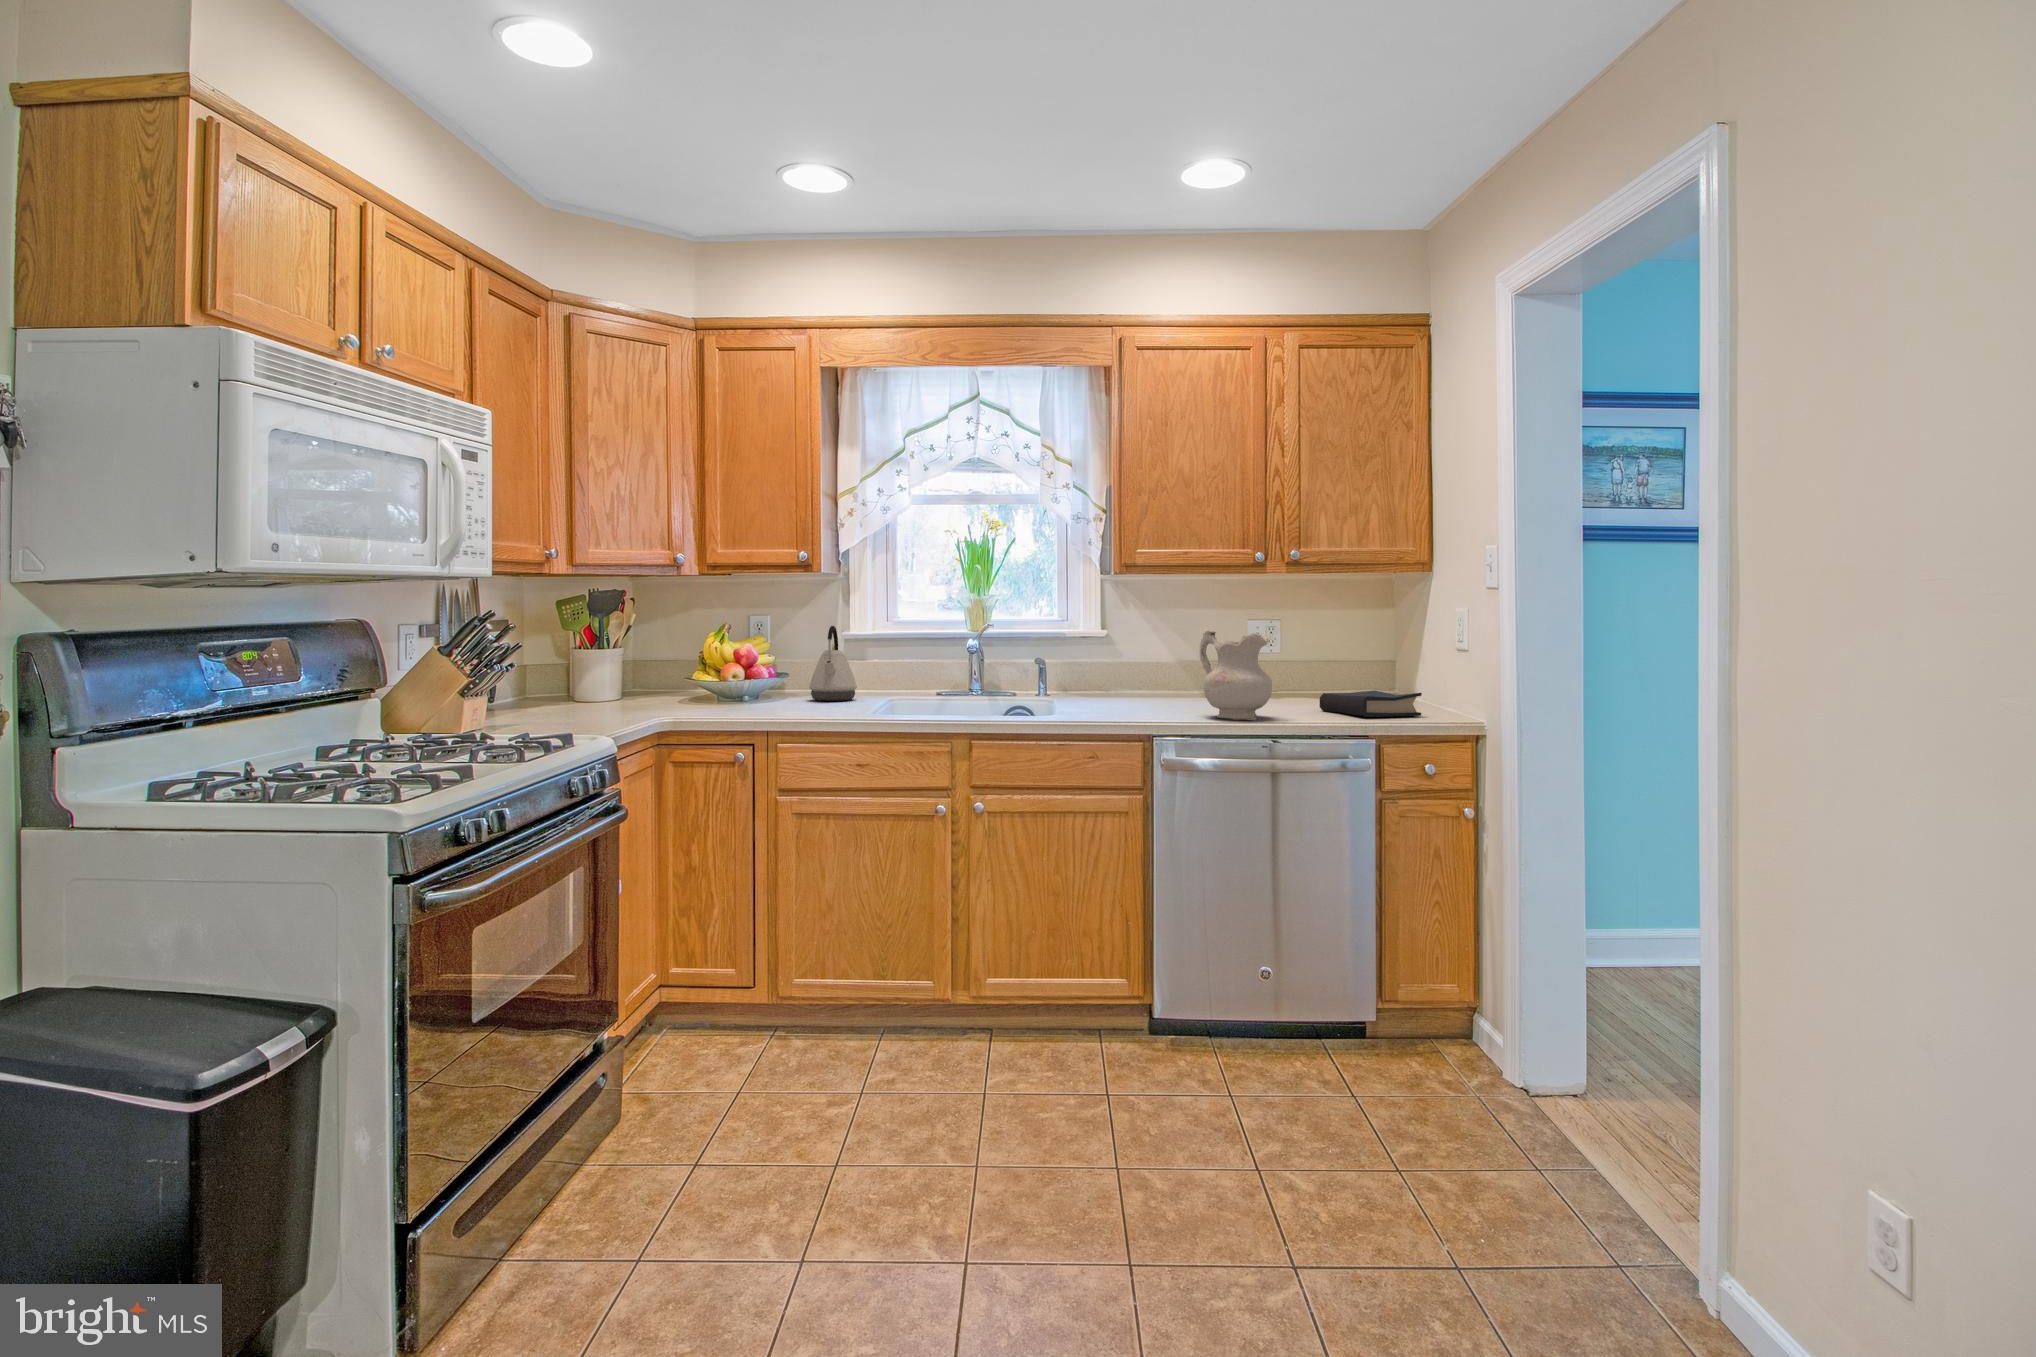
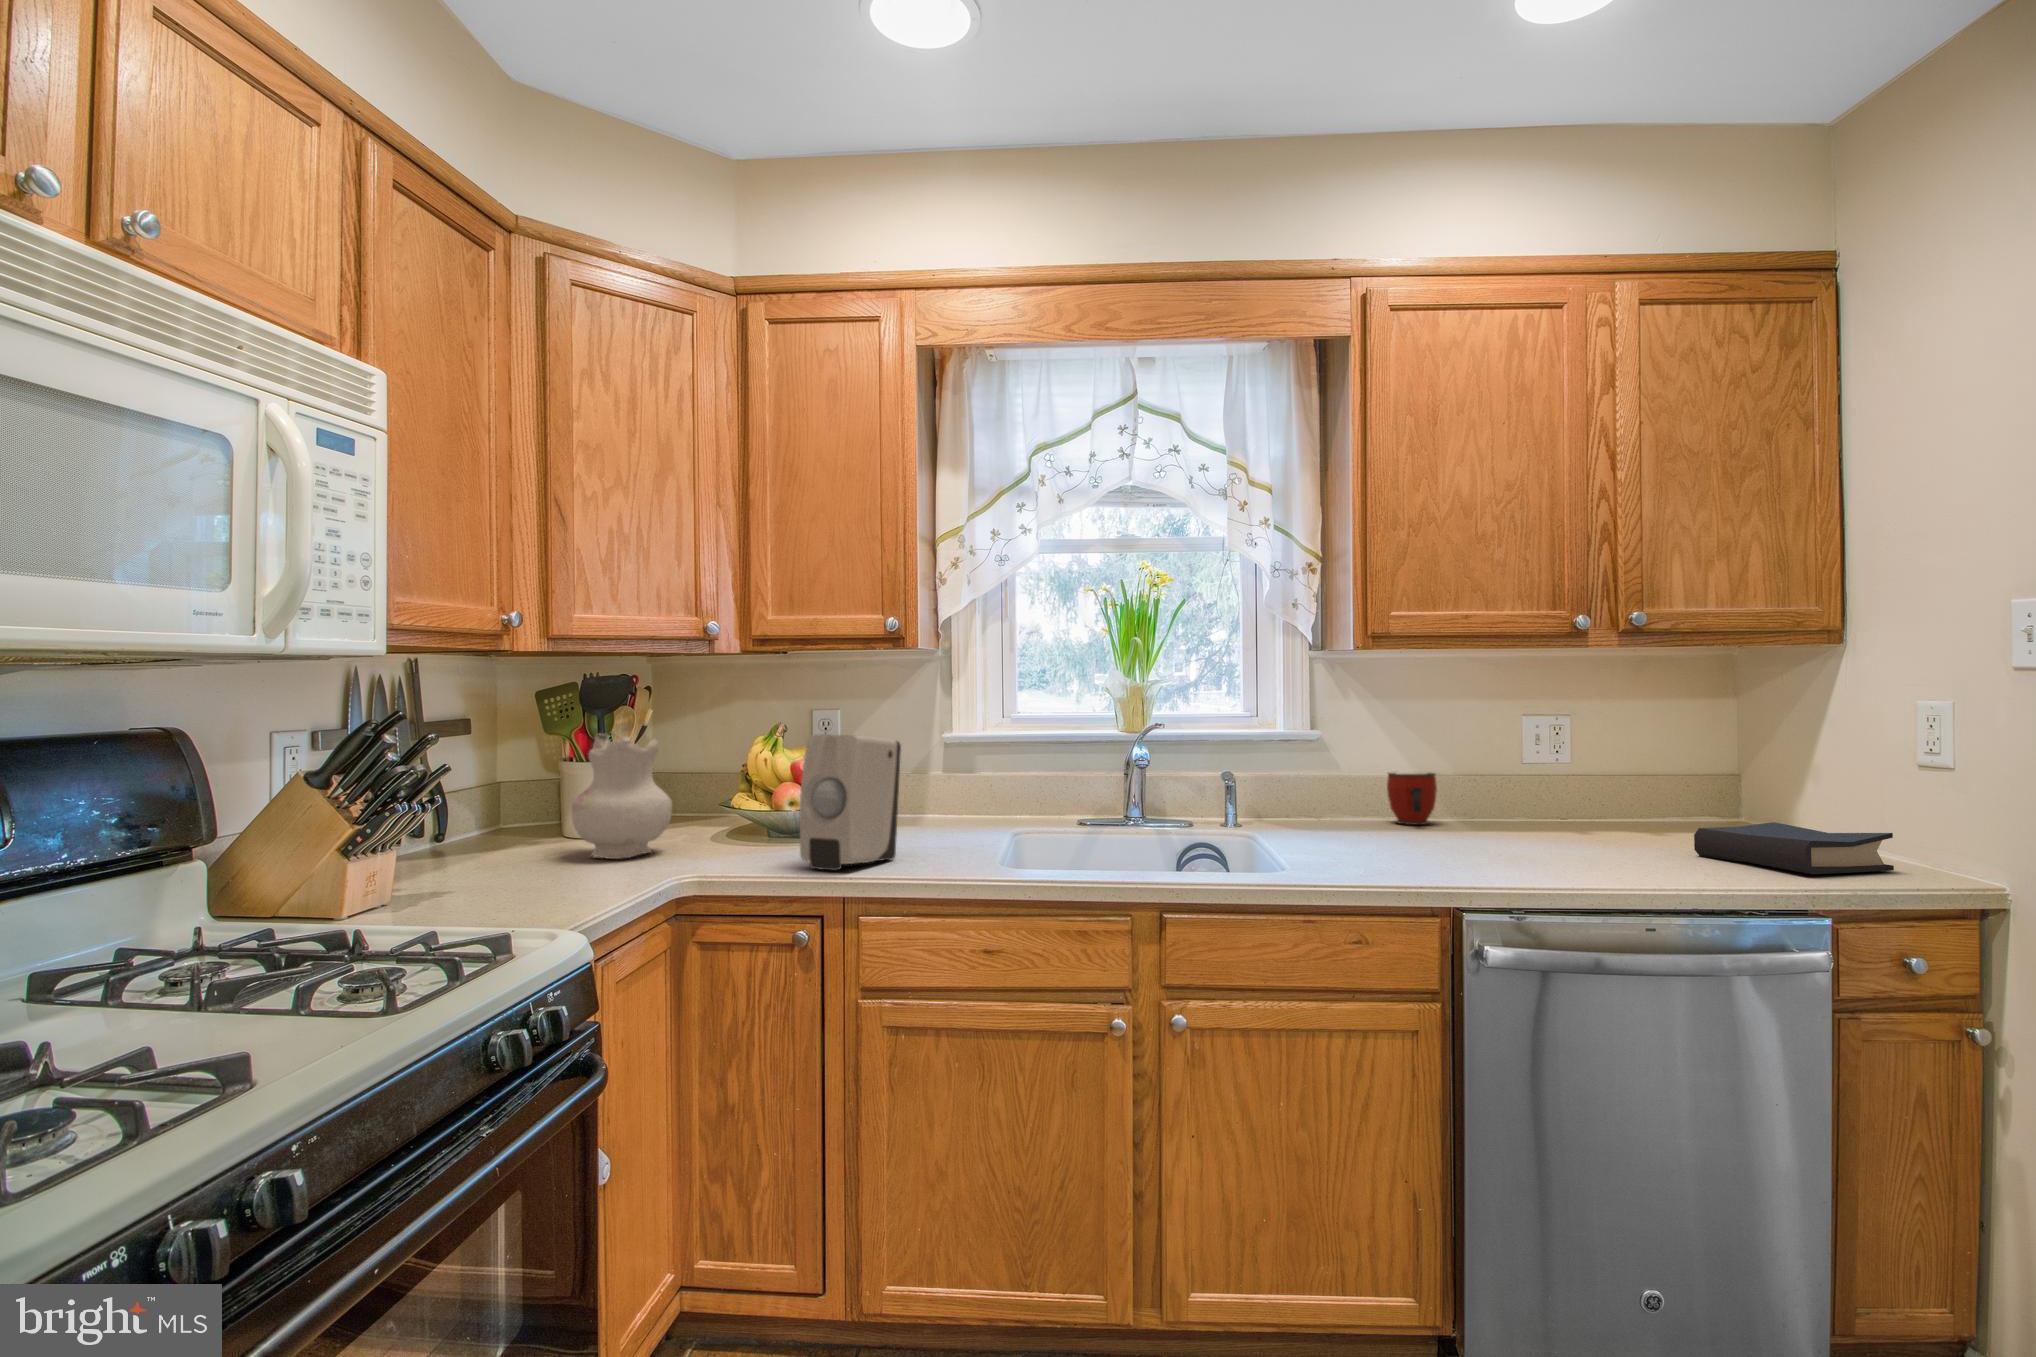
kettle: present [809,626,857,701] -> none [897,723,964,832]
soap dispenser: none [739,629,807,716] -> present [799,735,901,870]
ceramic pitcher: present [1200,631,1272,719] -> present [571,733,672,859]
mug: none [1153,663,1185,698] -> present [1387,773,1437,825]

